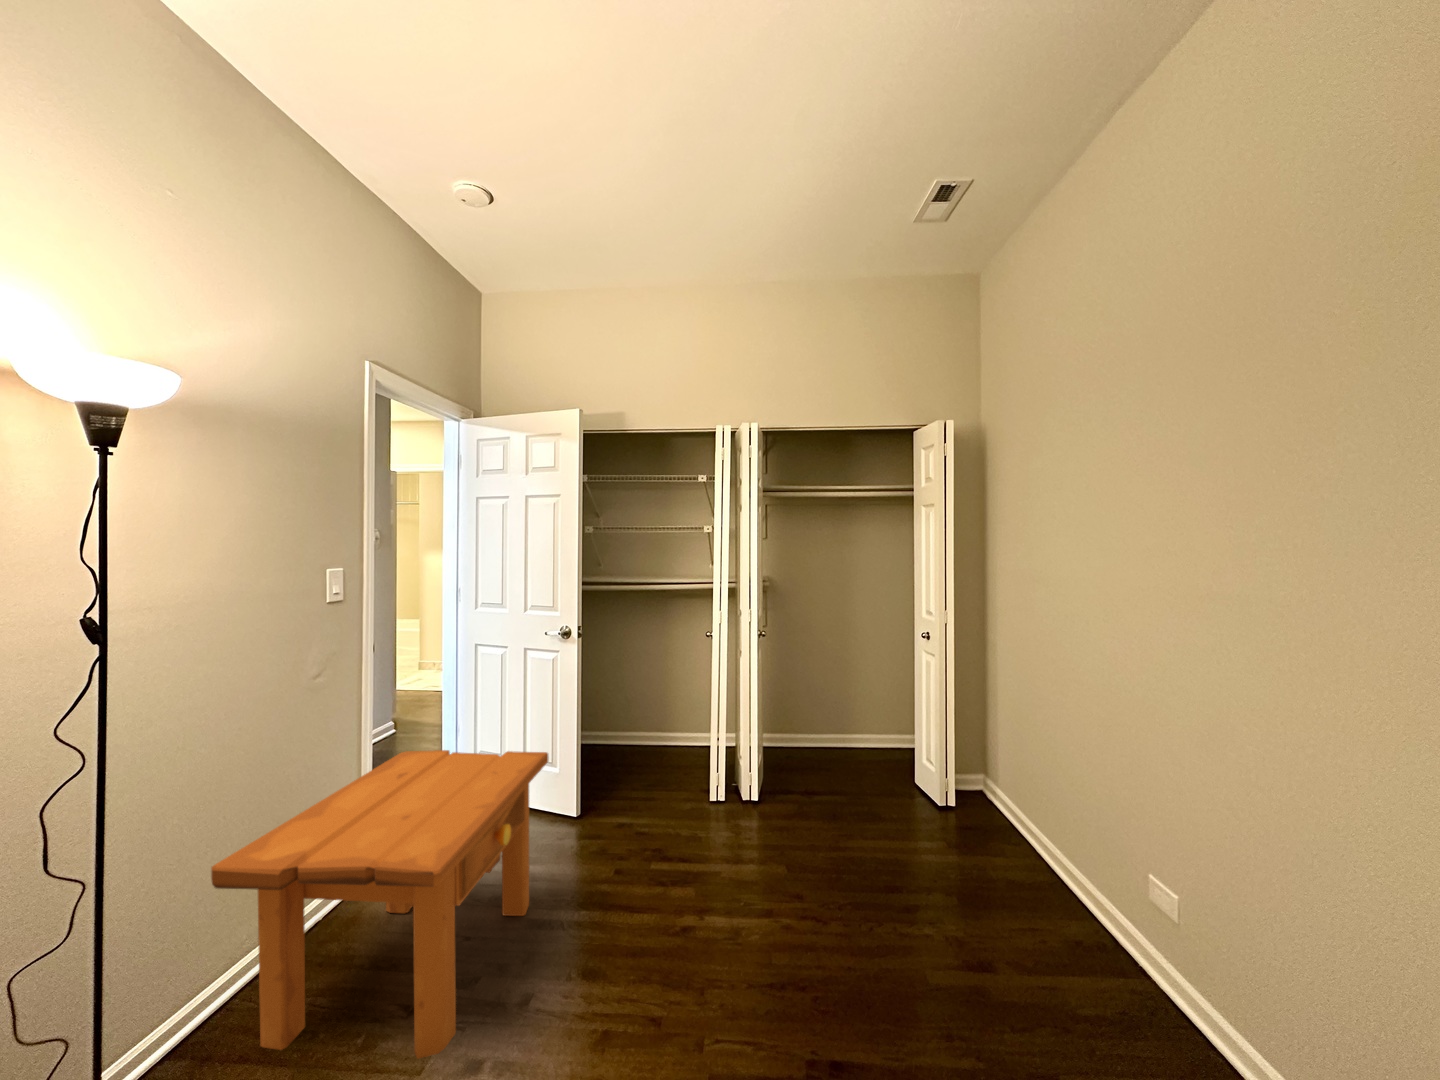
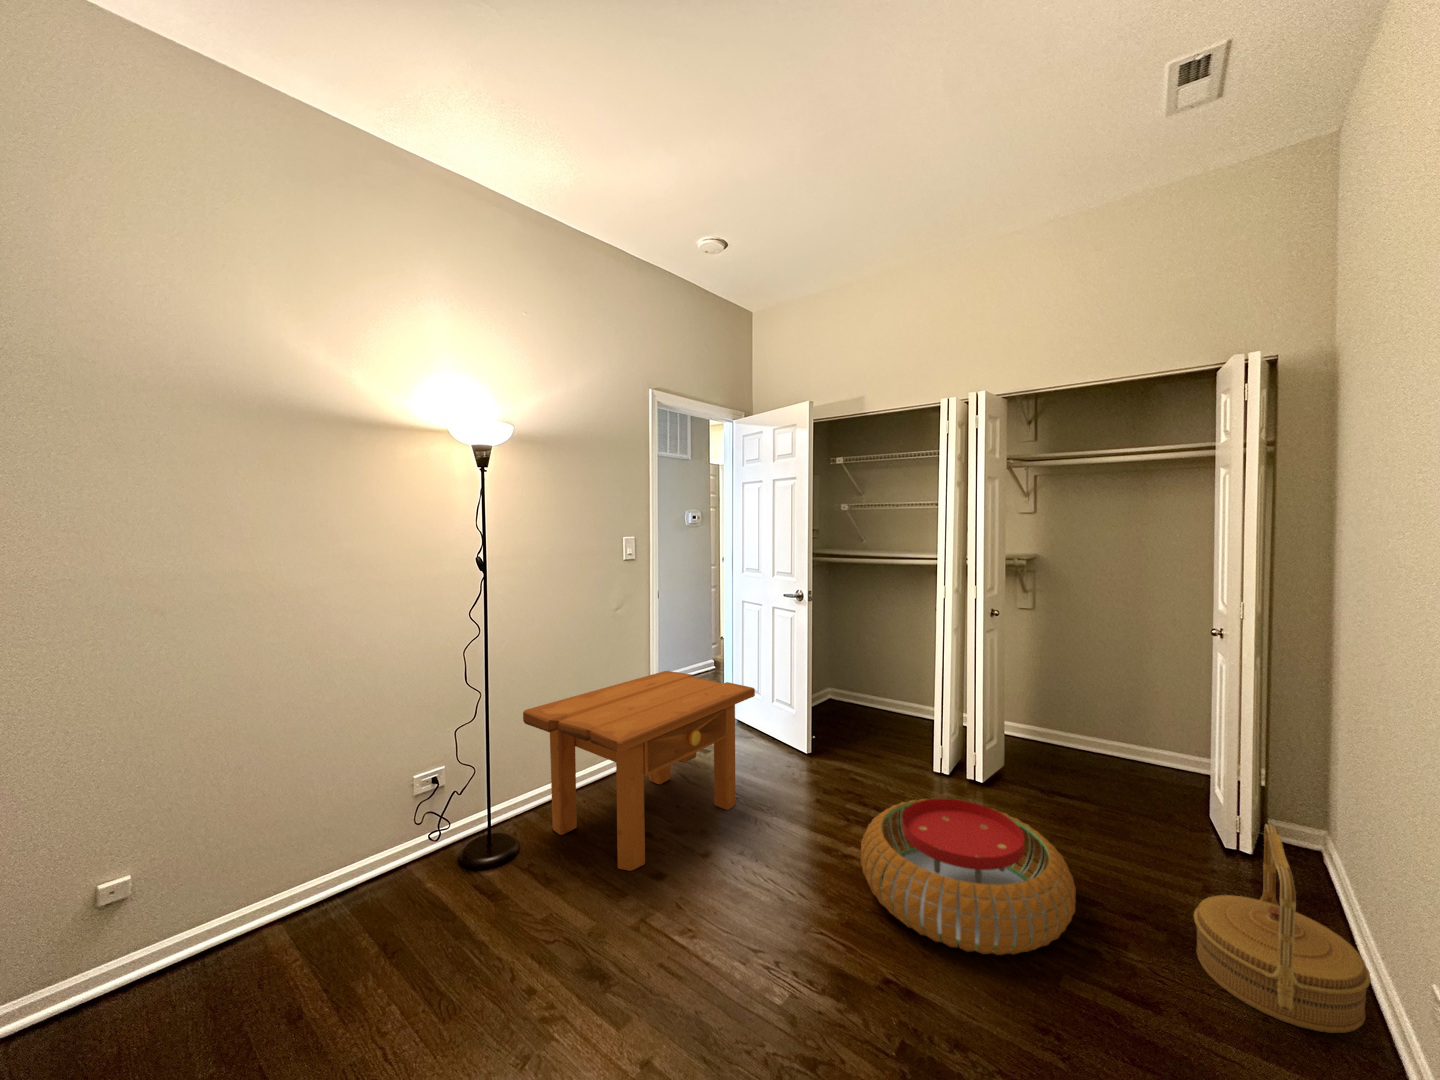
woven basket: none [973,782,1080,930] -> present [1194,824,1371,1033]
pouf: none [713,824,910,976] -> present [861,799,1076,955]

